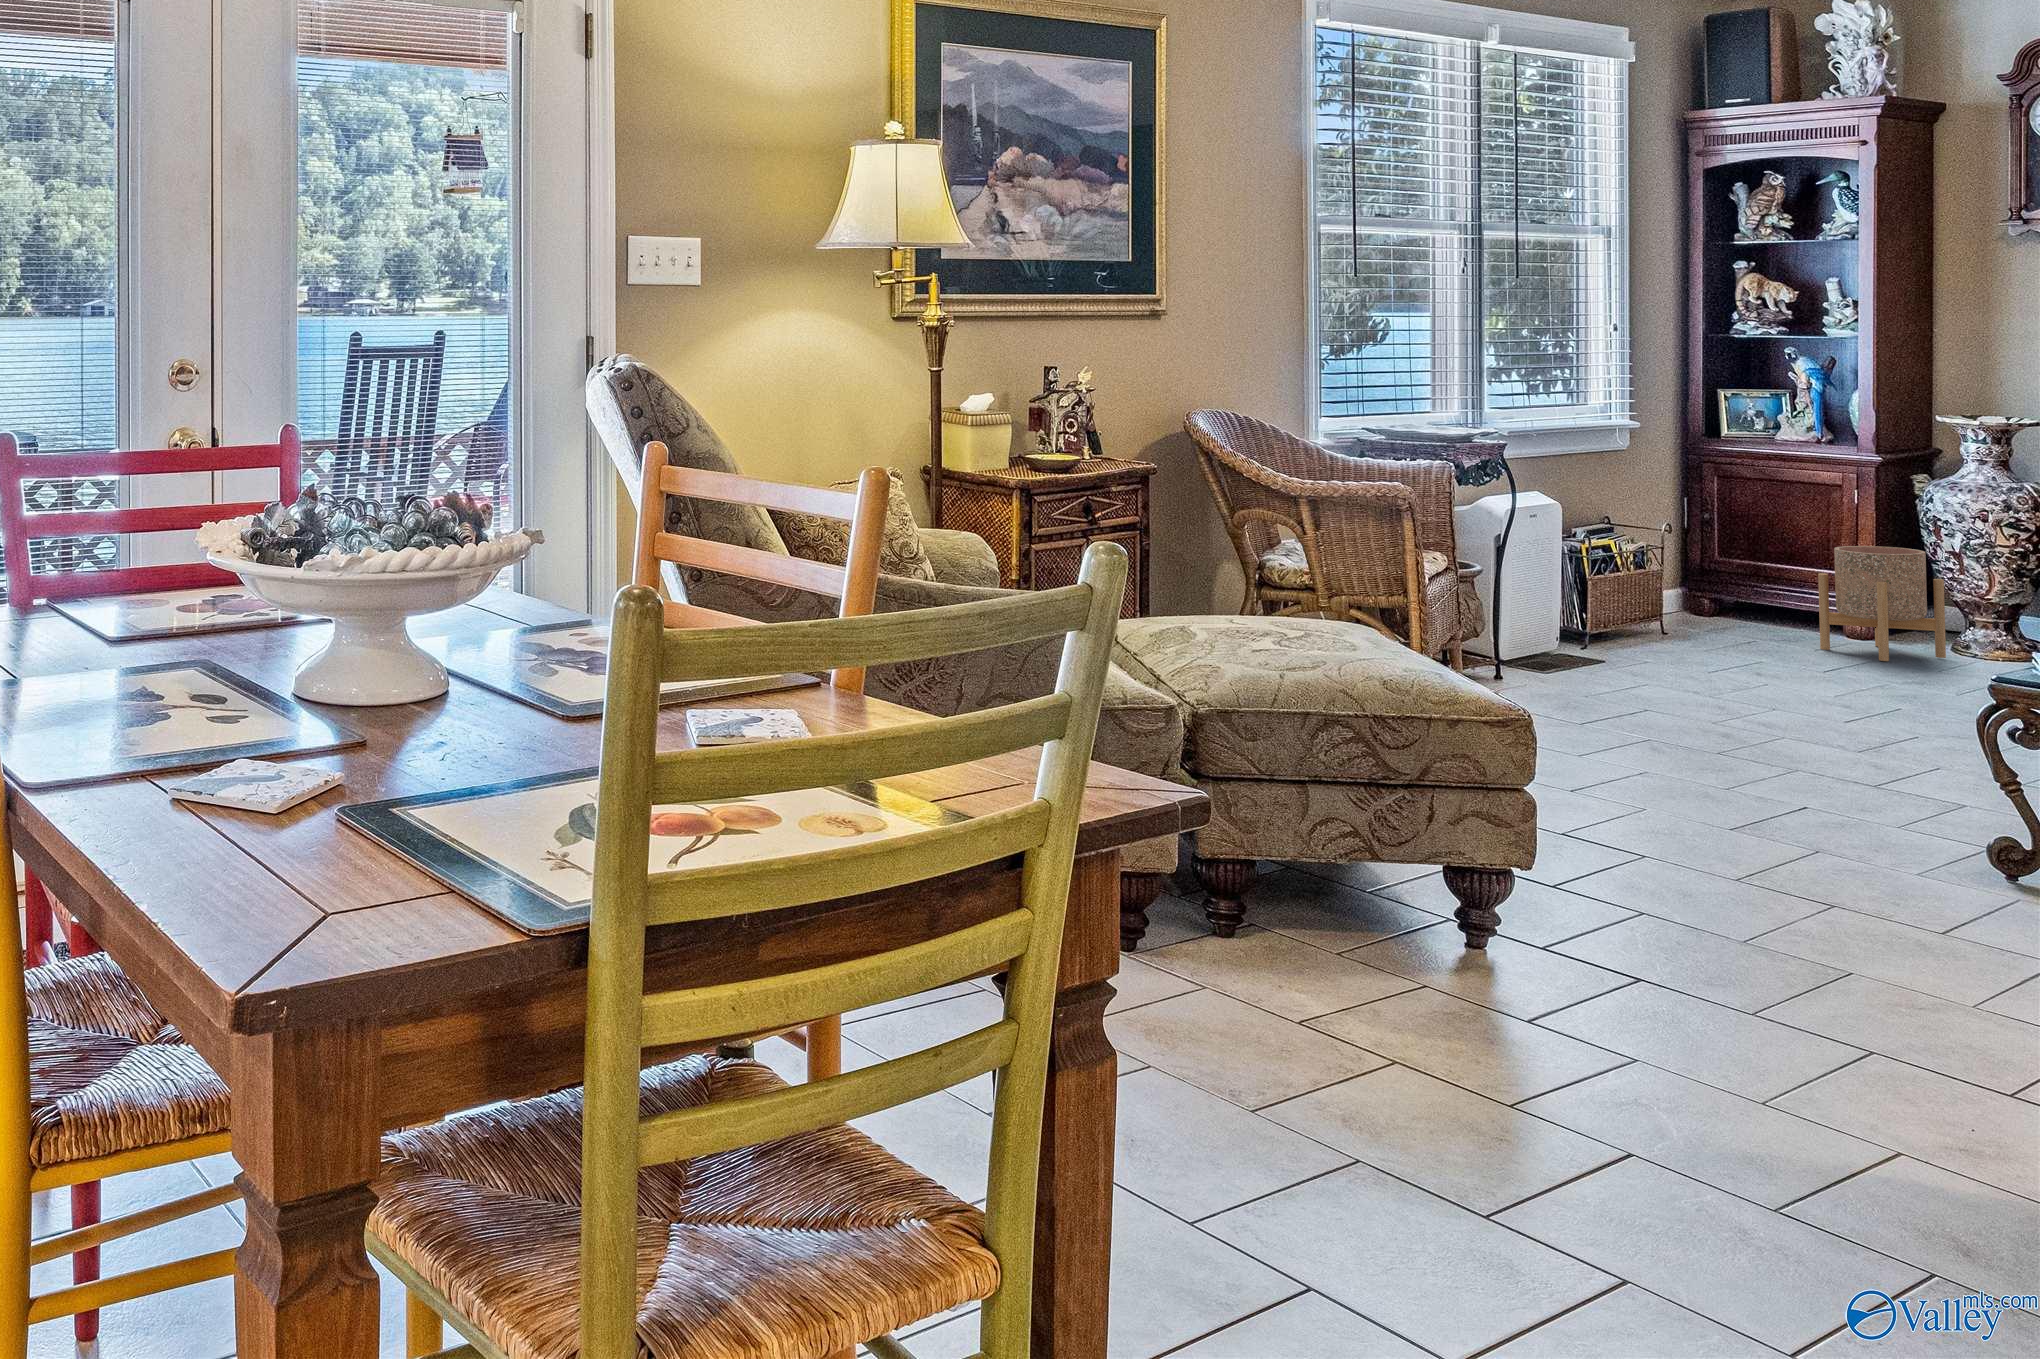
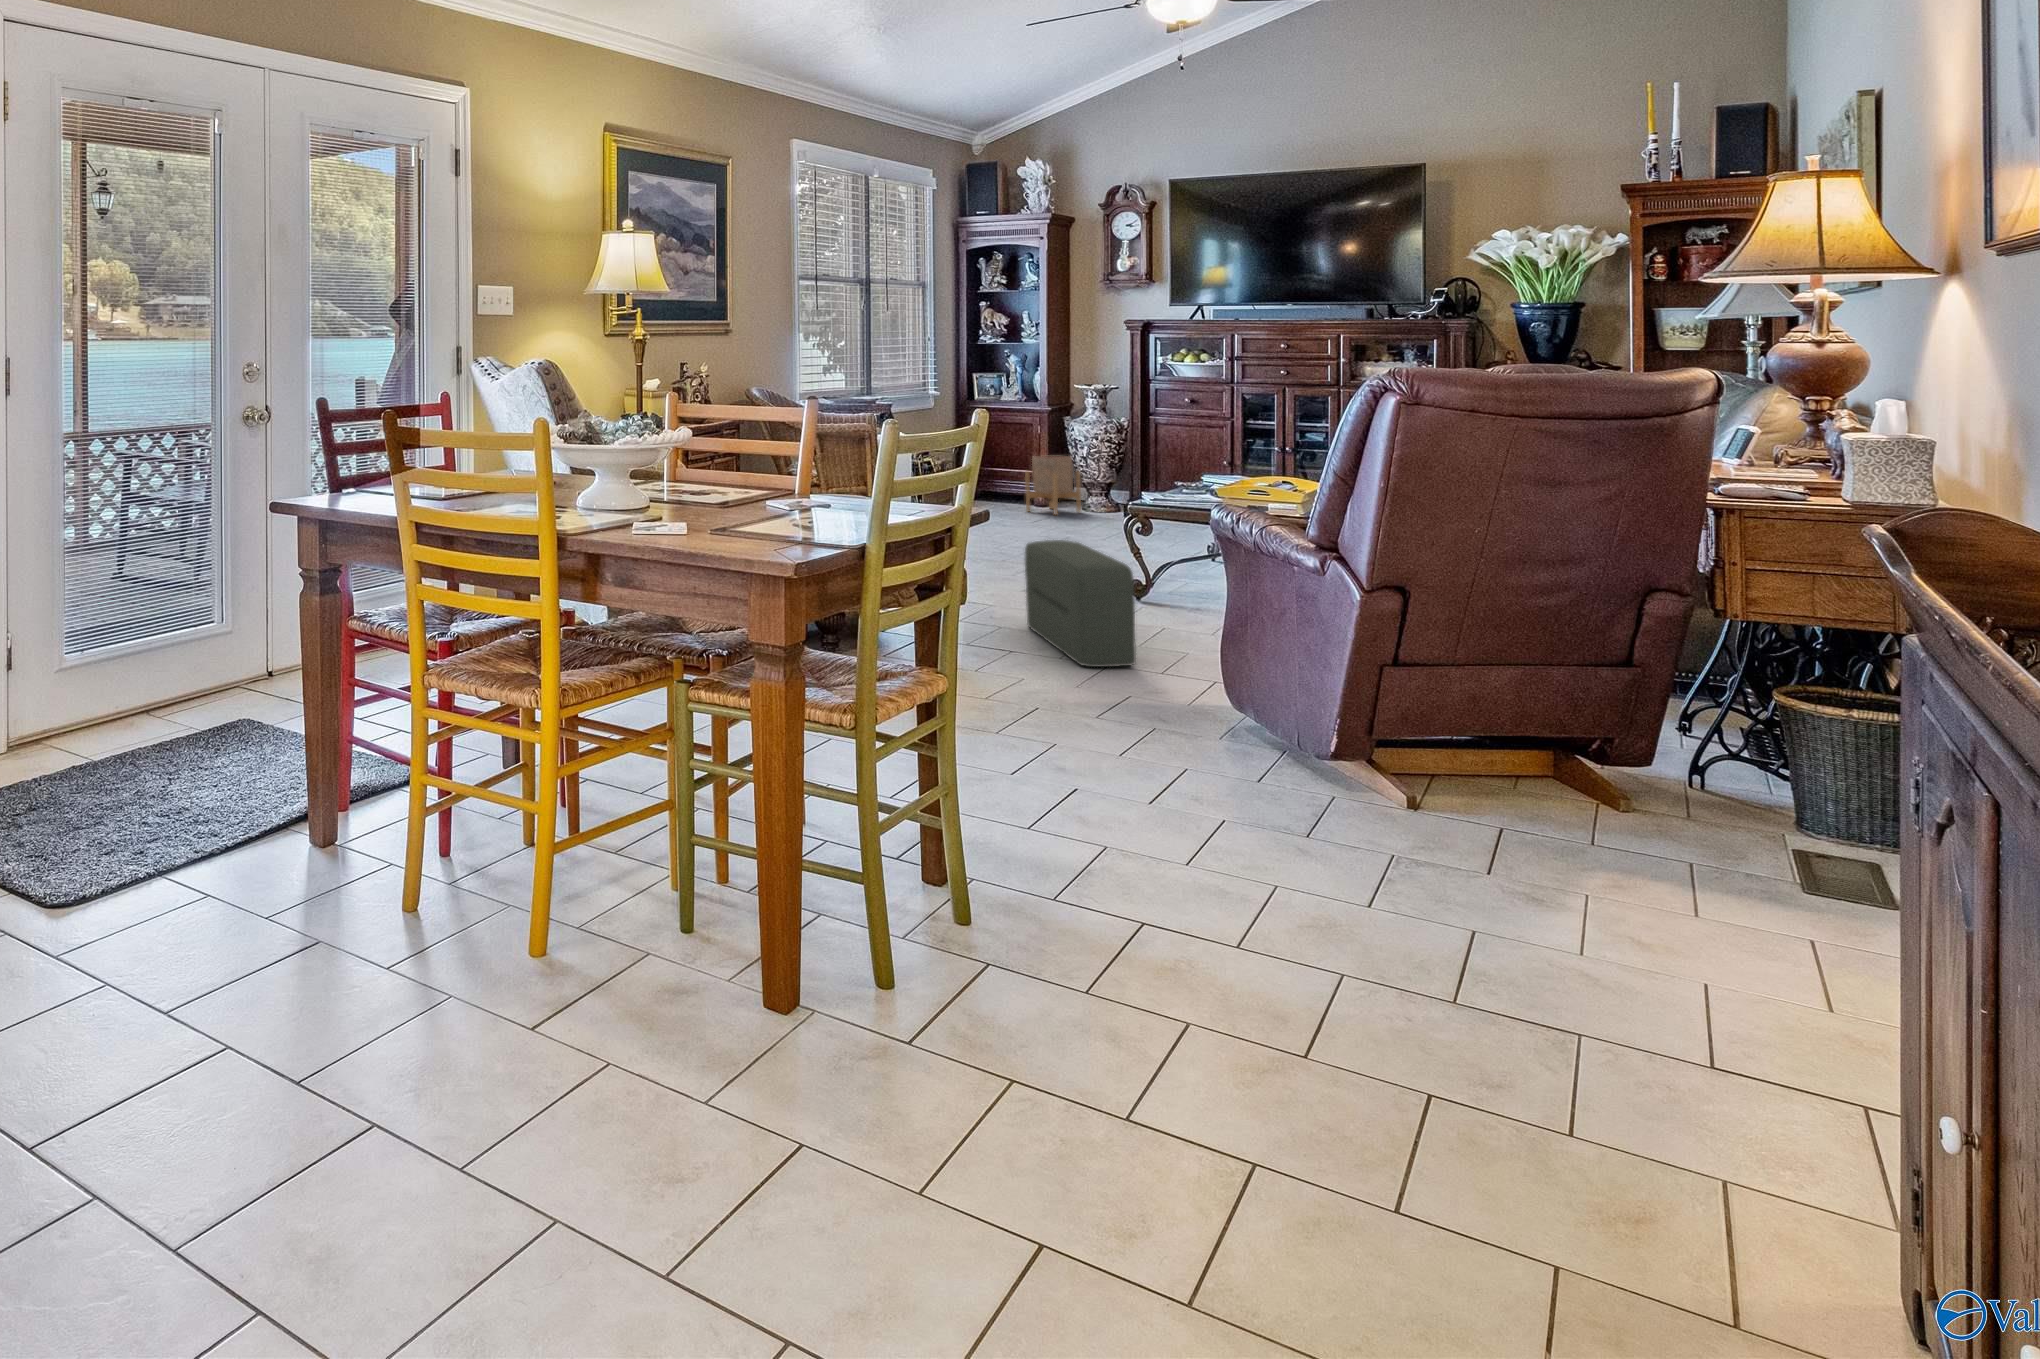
pouf: none [1676,747,1912,1068] -> present [1025,540,1136,667]

